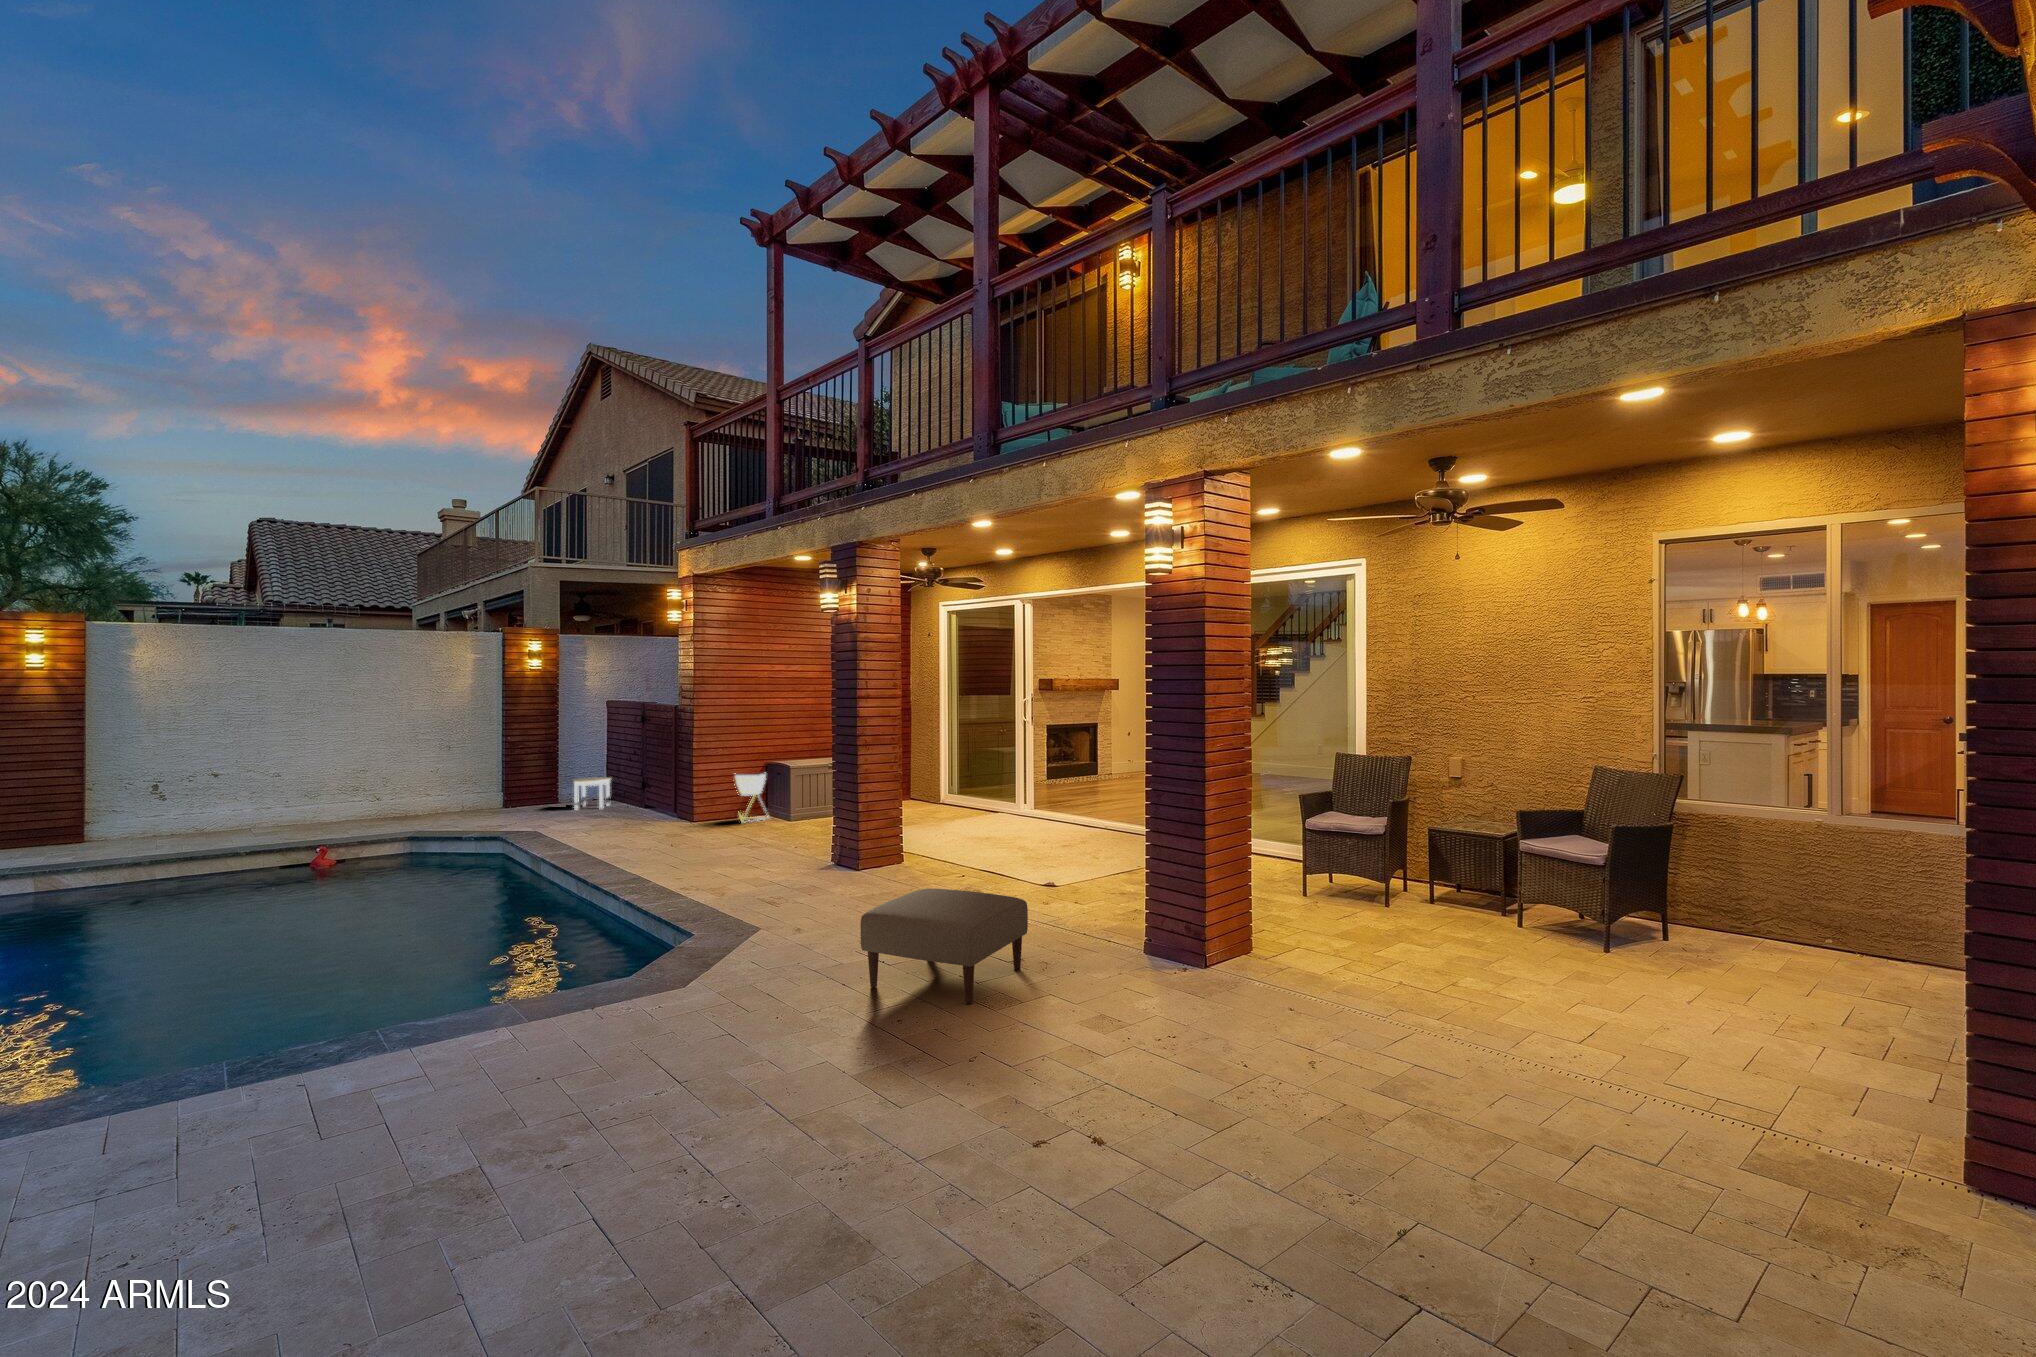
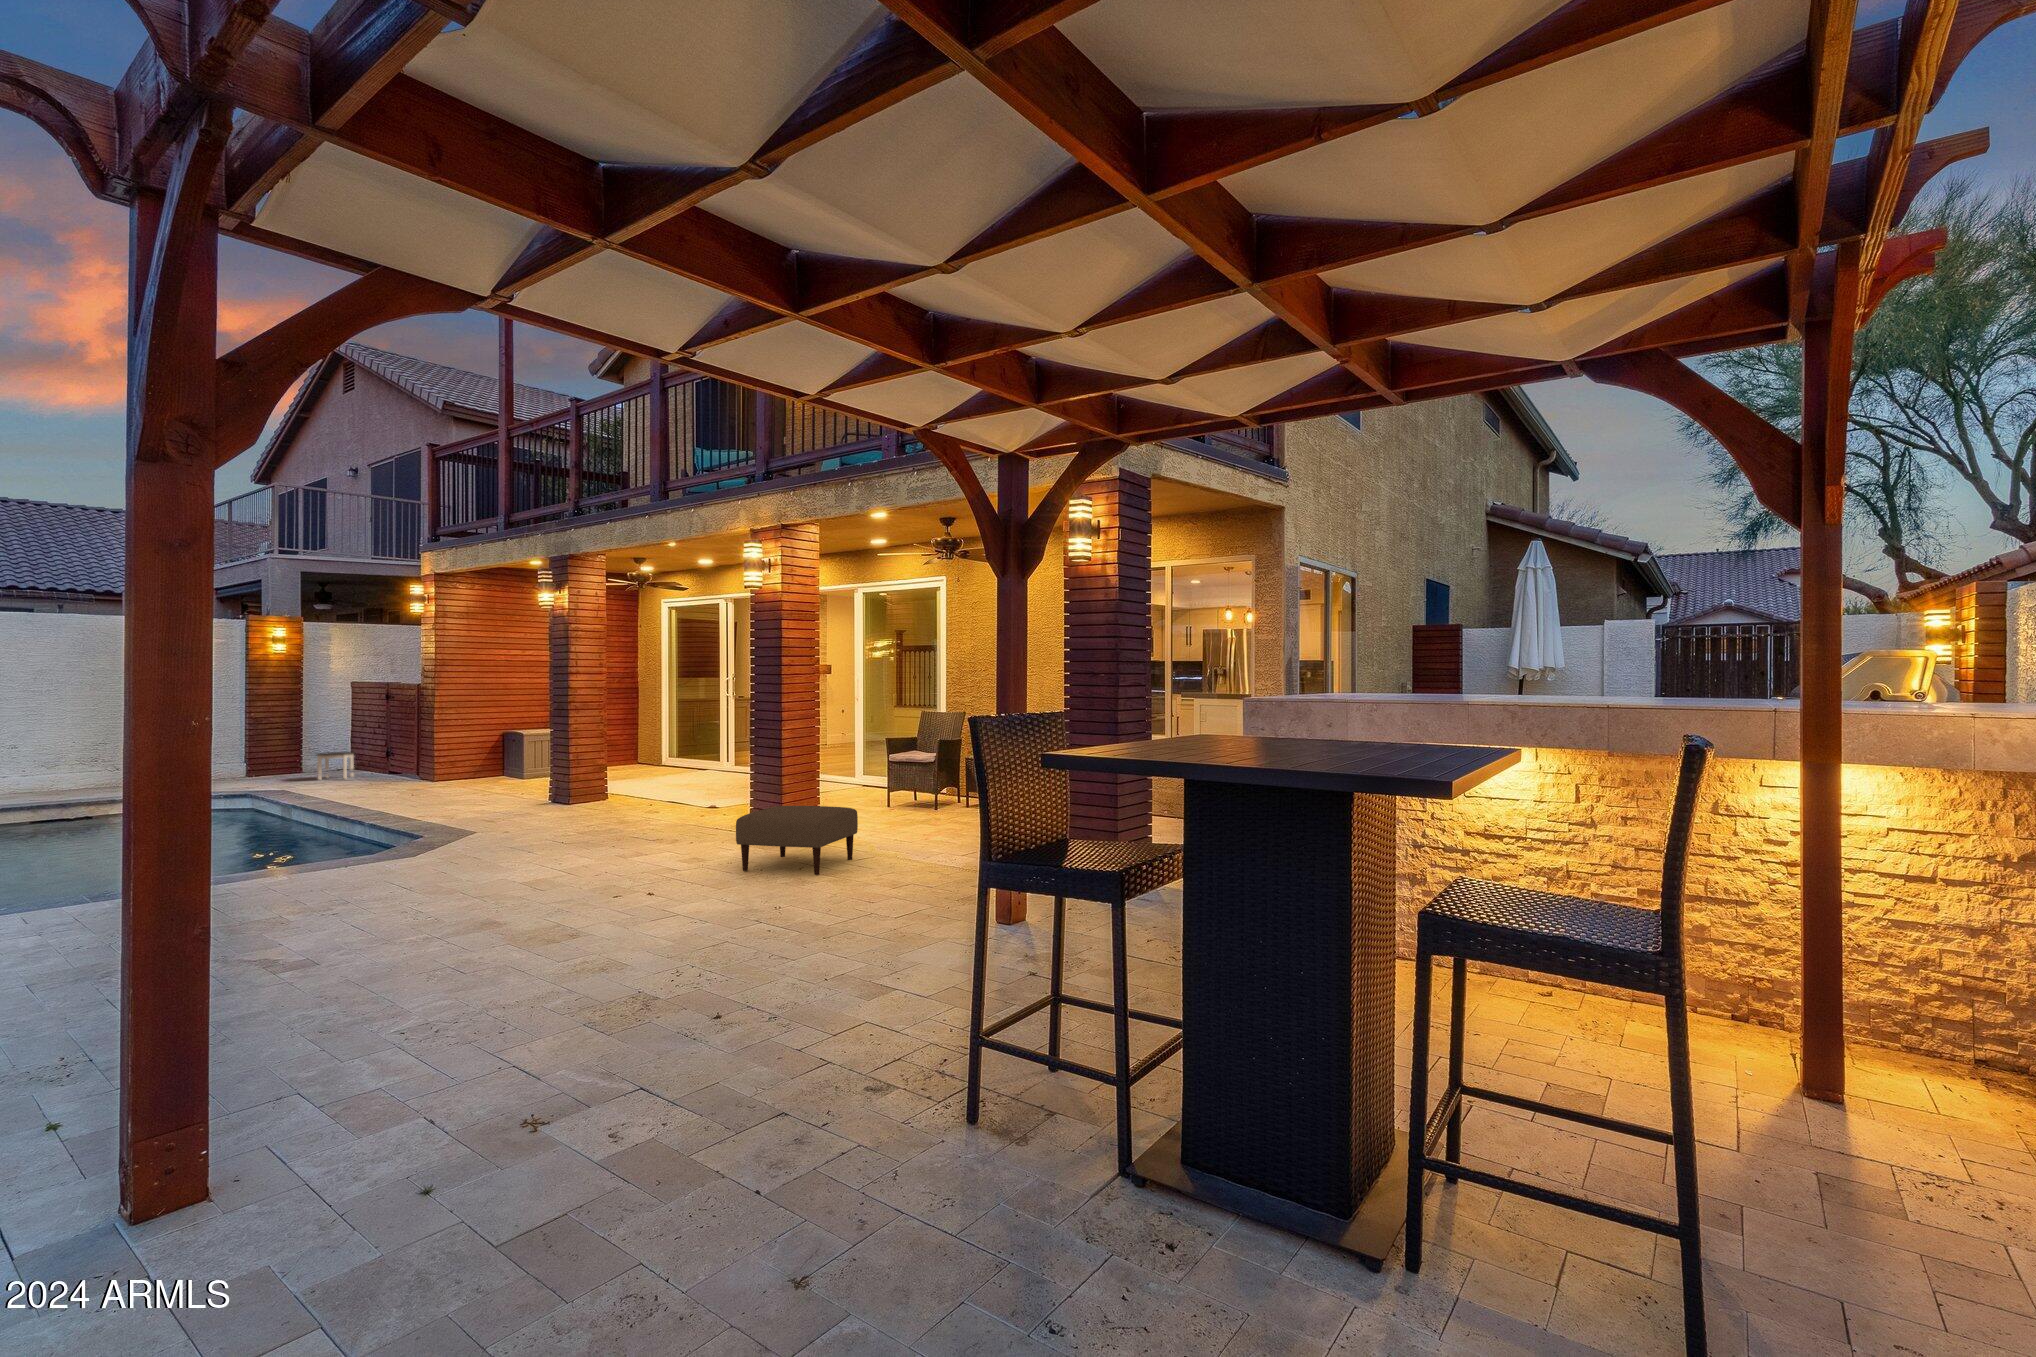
planter: present [735,774,768,822] -> none [472,742,506,784]
ottoman: present [860,889,1028,1004] -> present [736,806,858,875]

